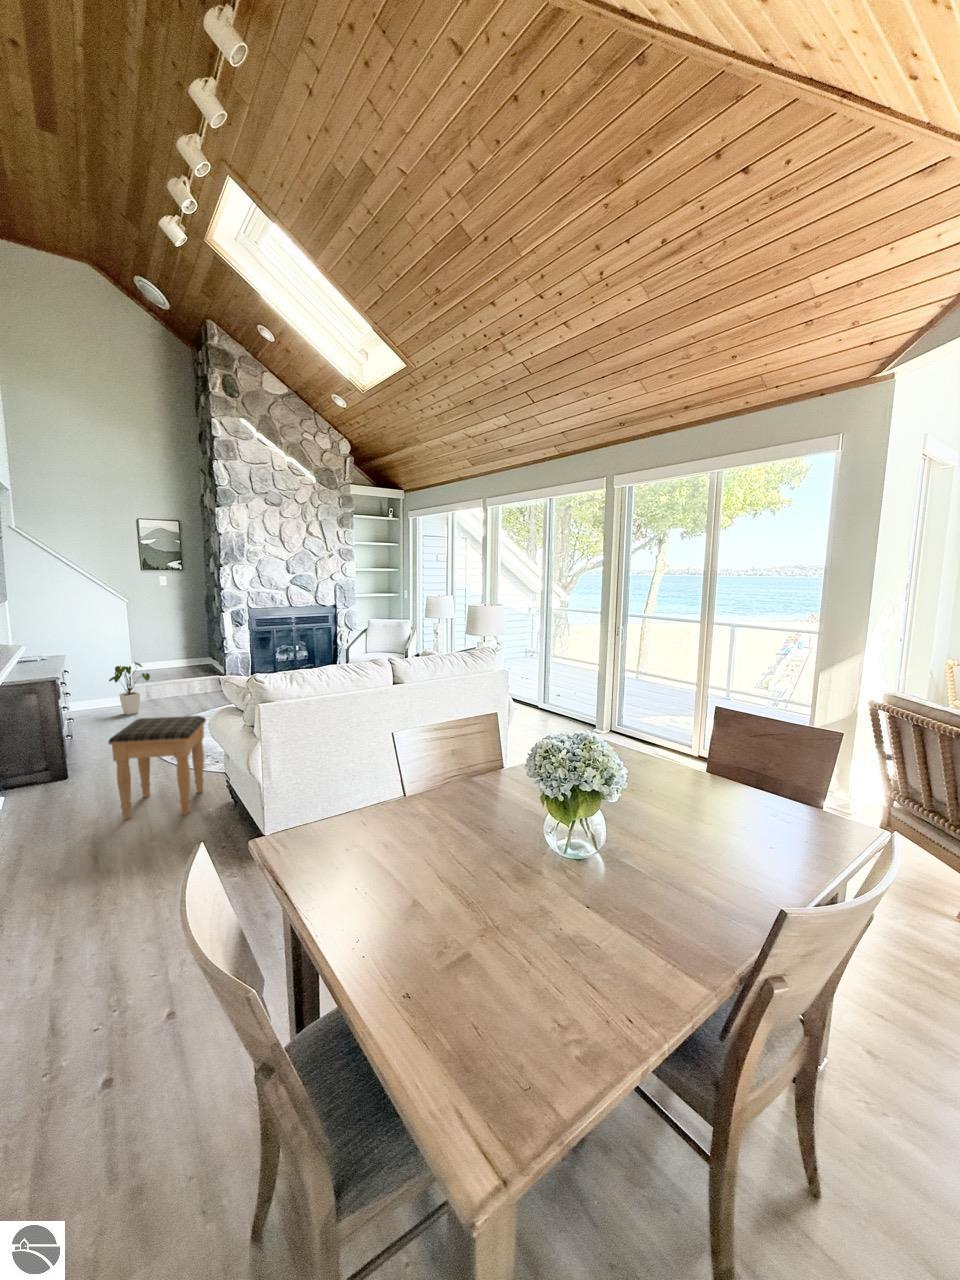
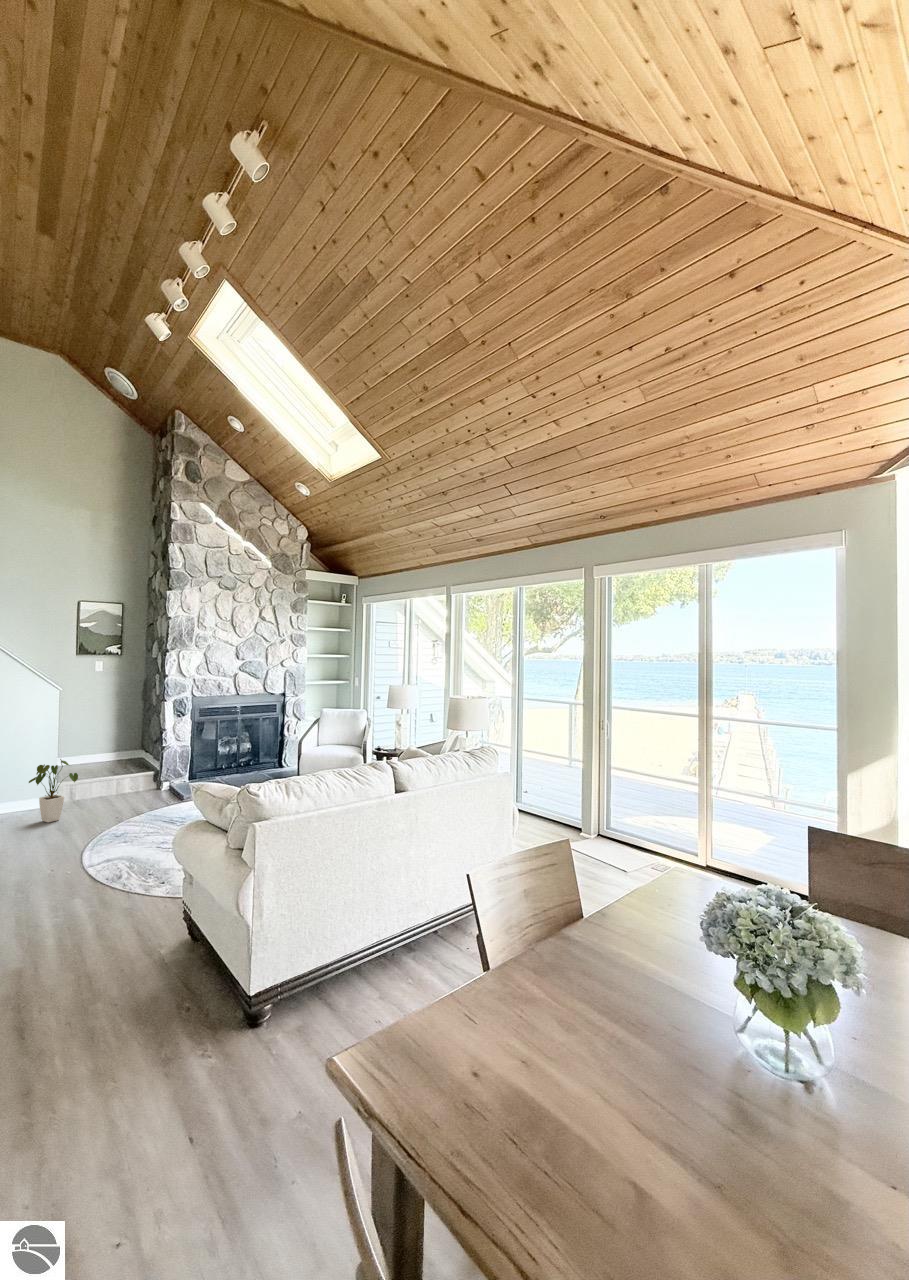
footstool: present [108,716,206,819] -> none [43,827,159,963]

